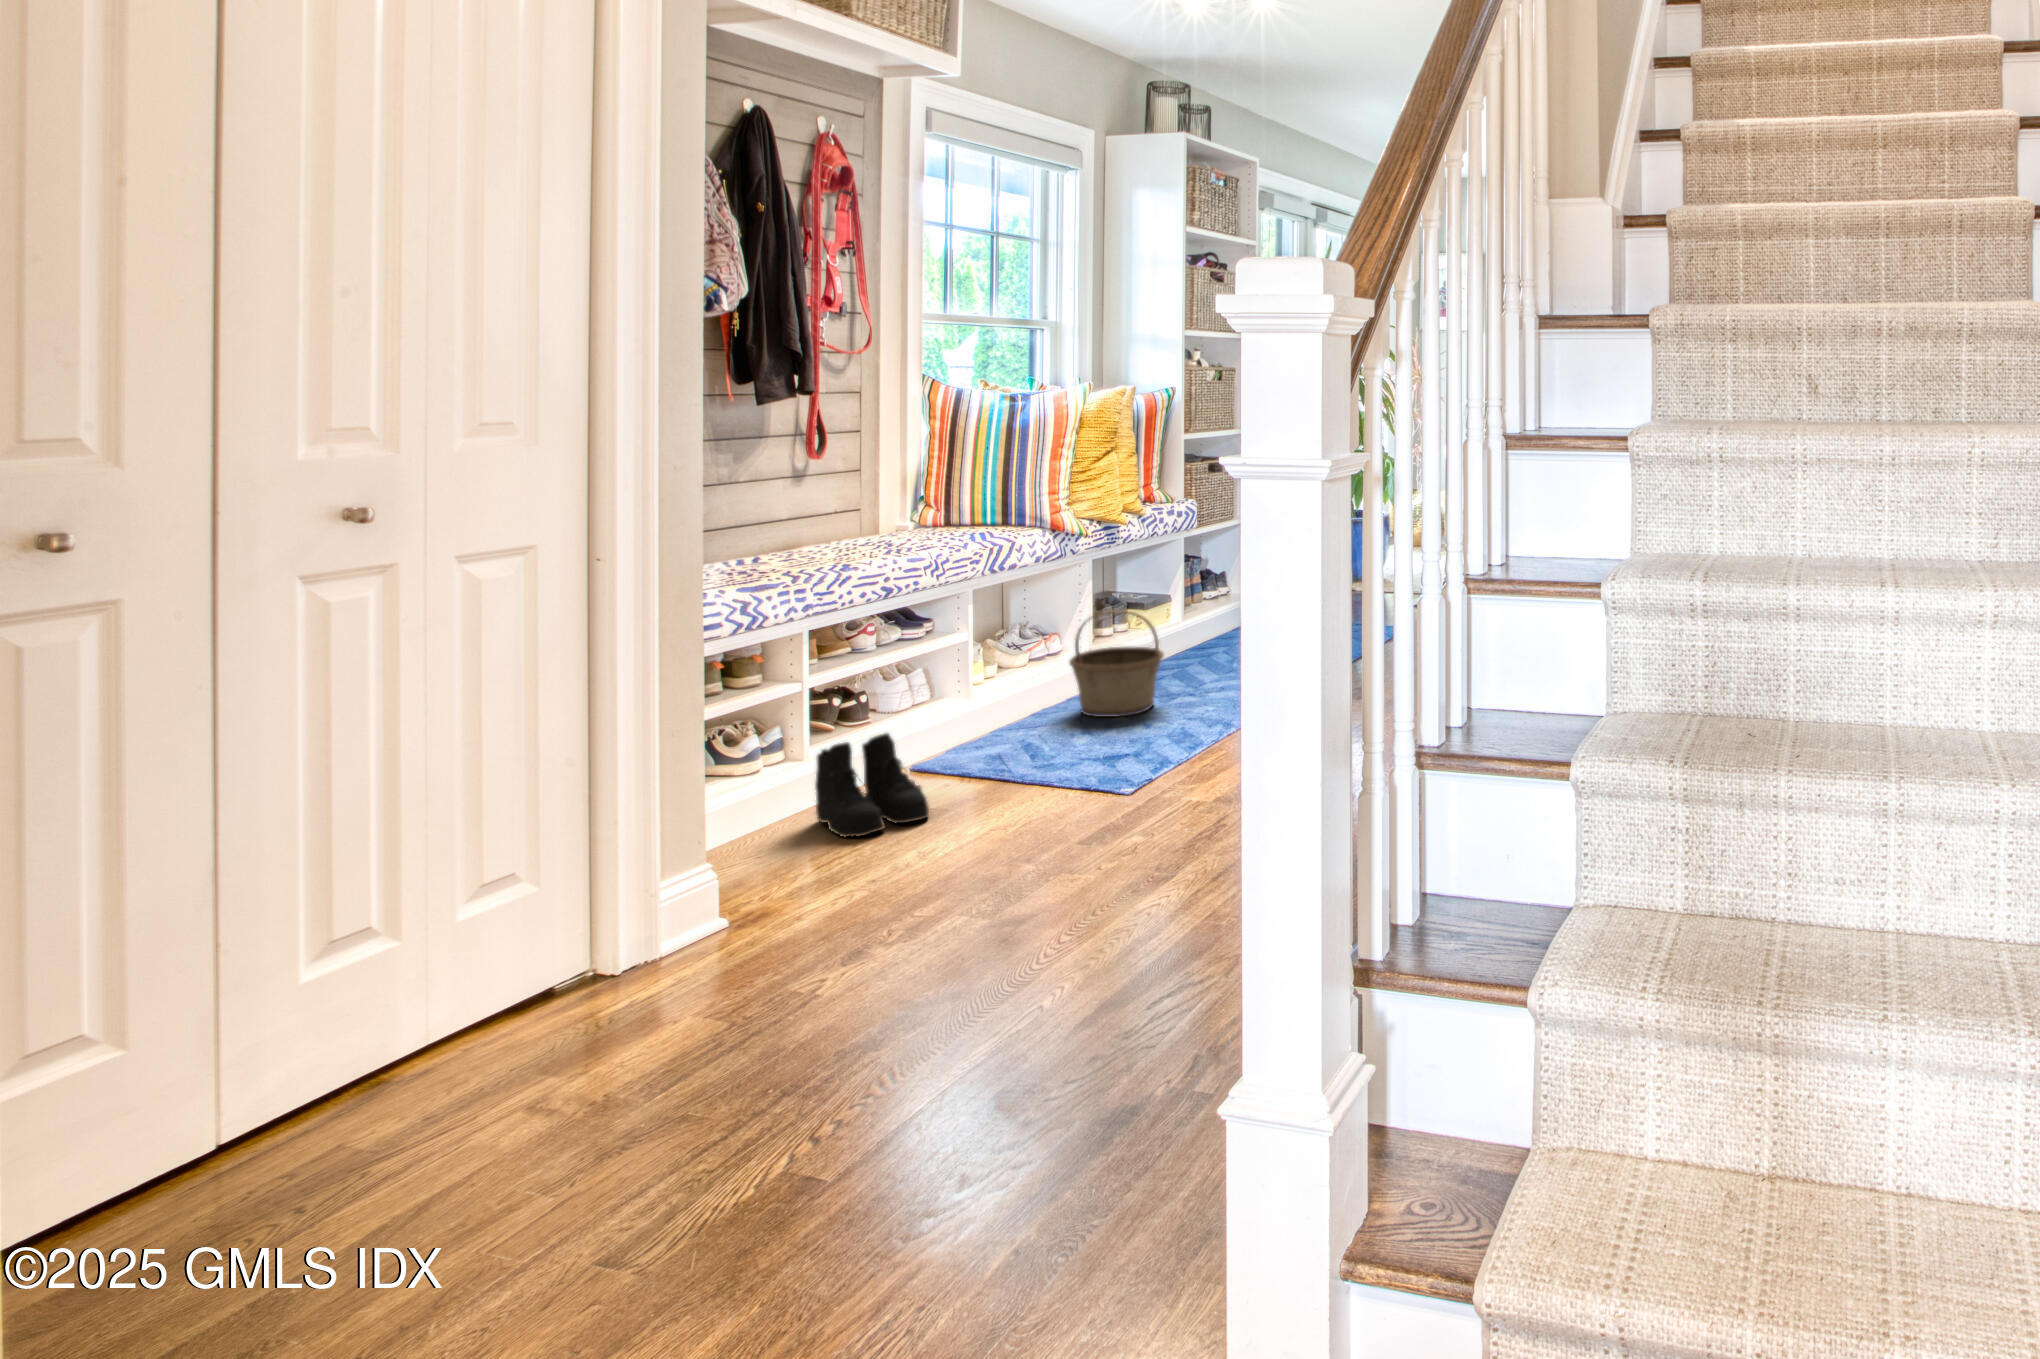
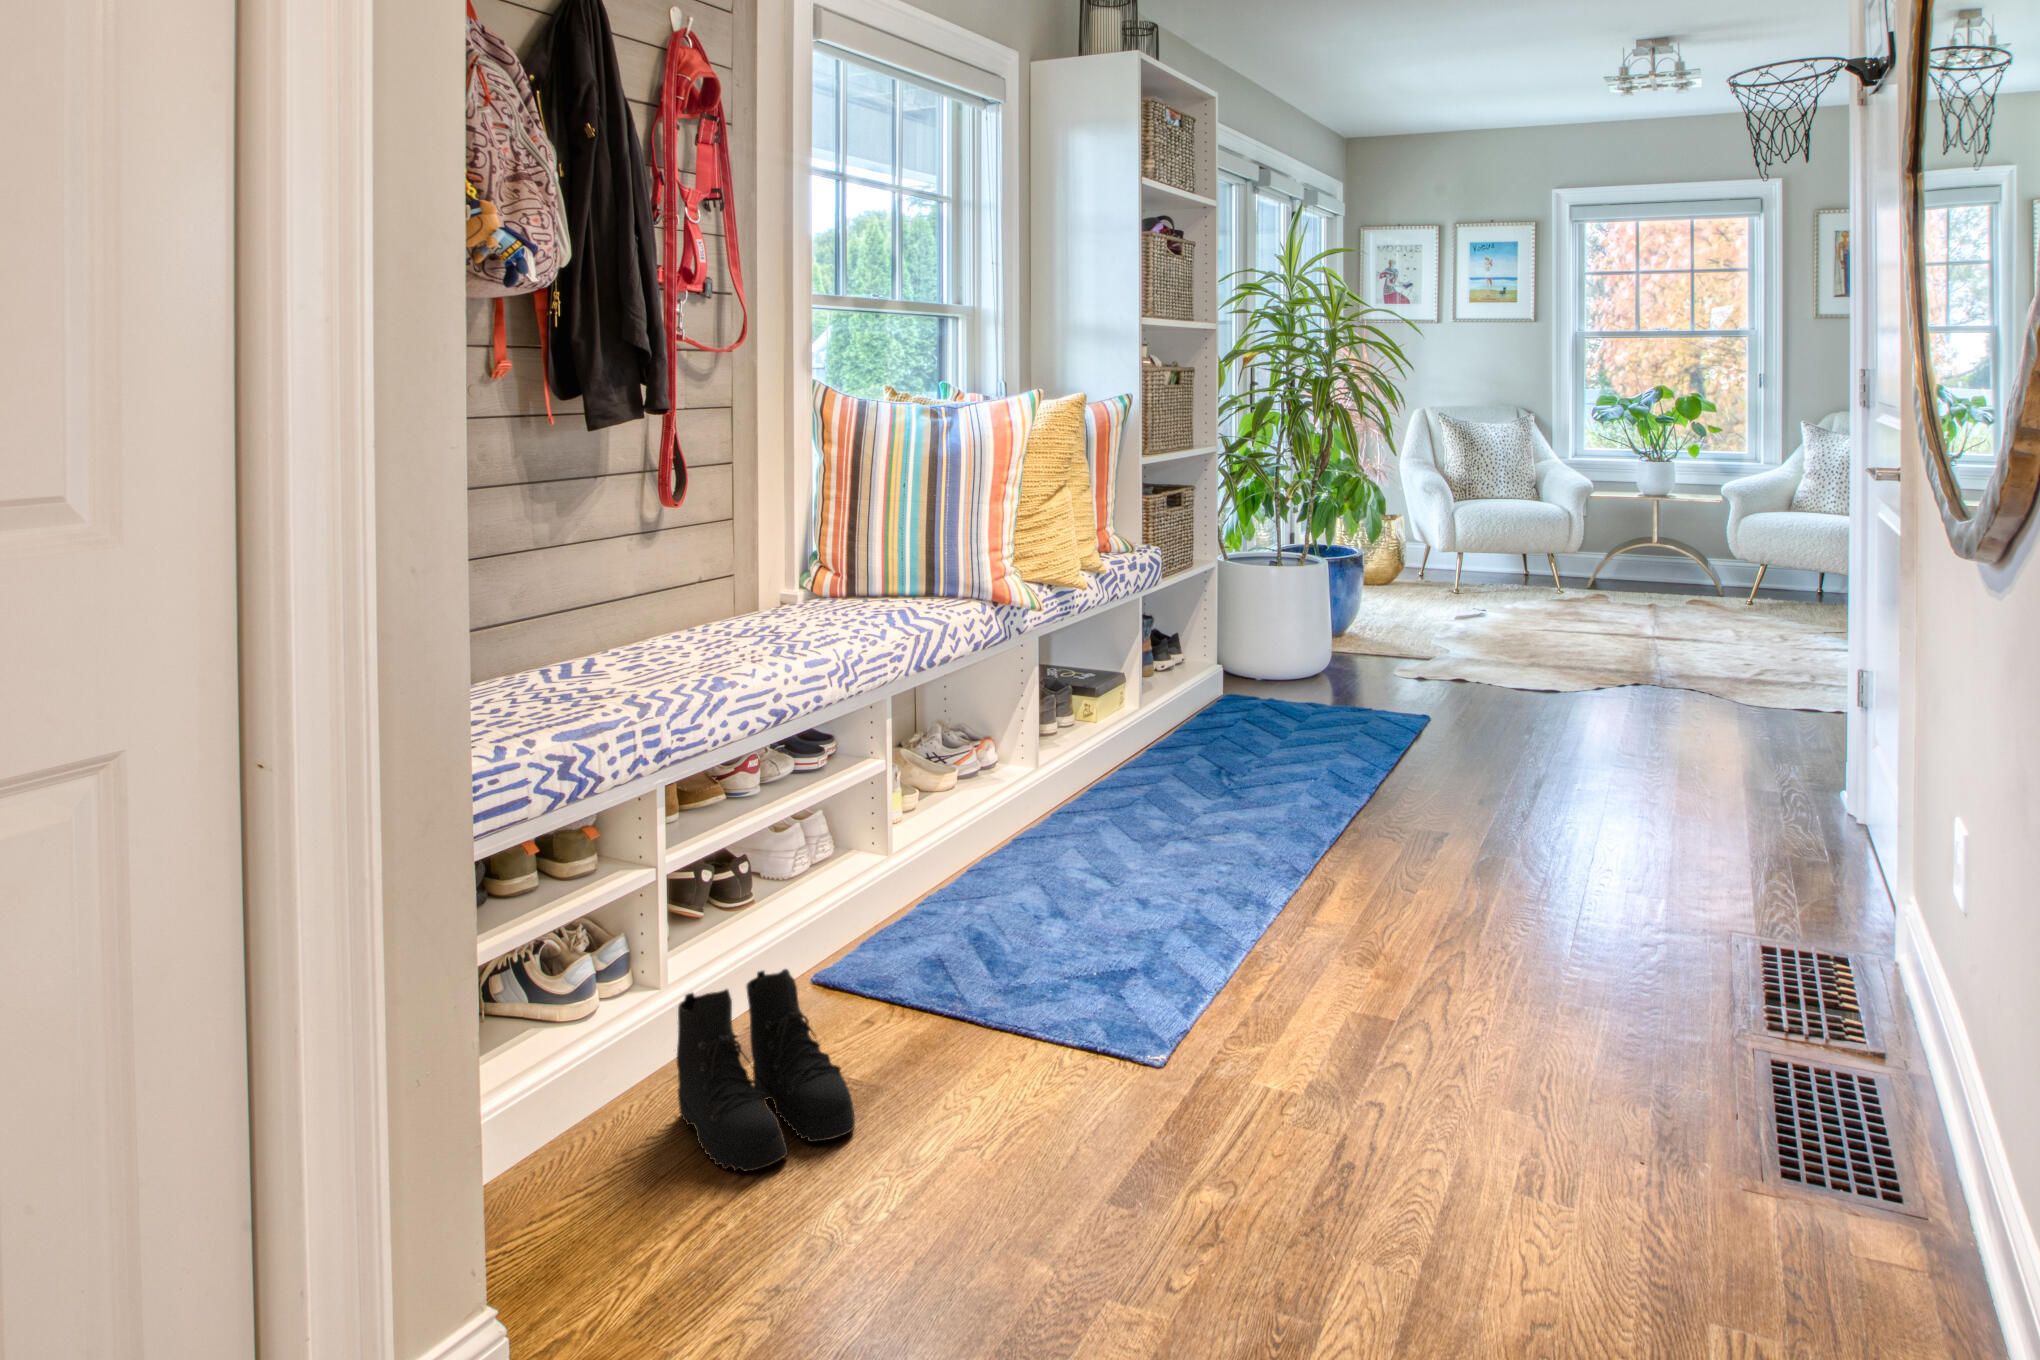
basket: present [1069,610,1164,717] -> none [1025,729,1162,895]

